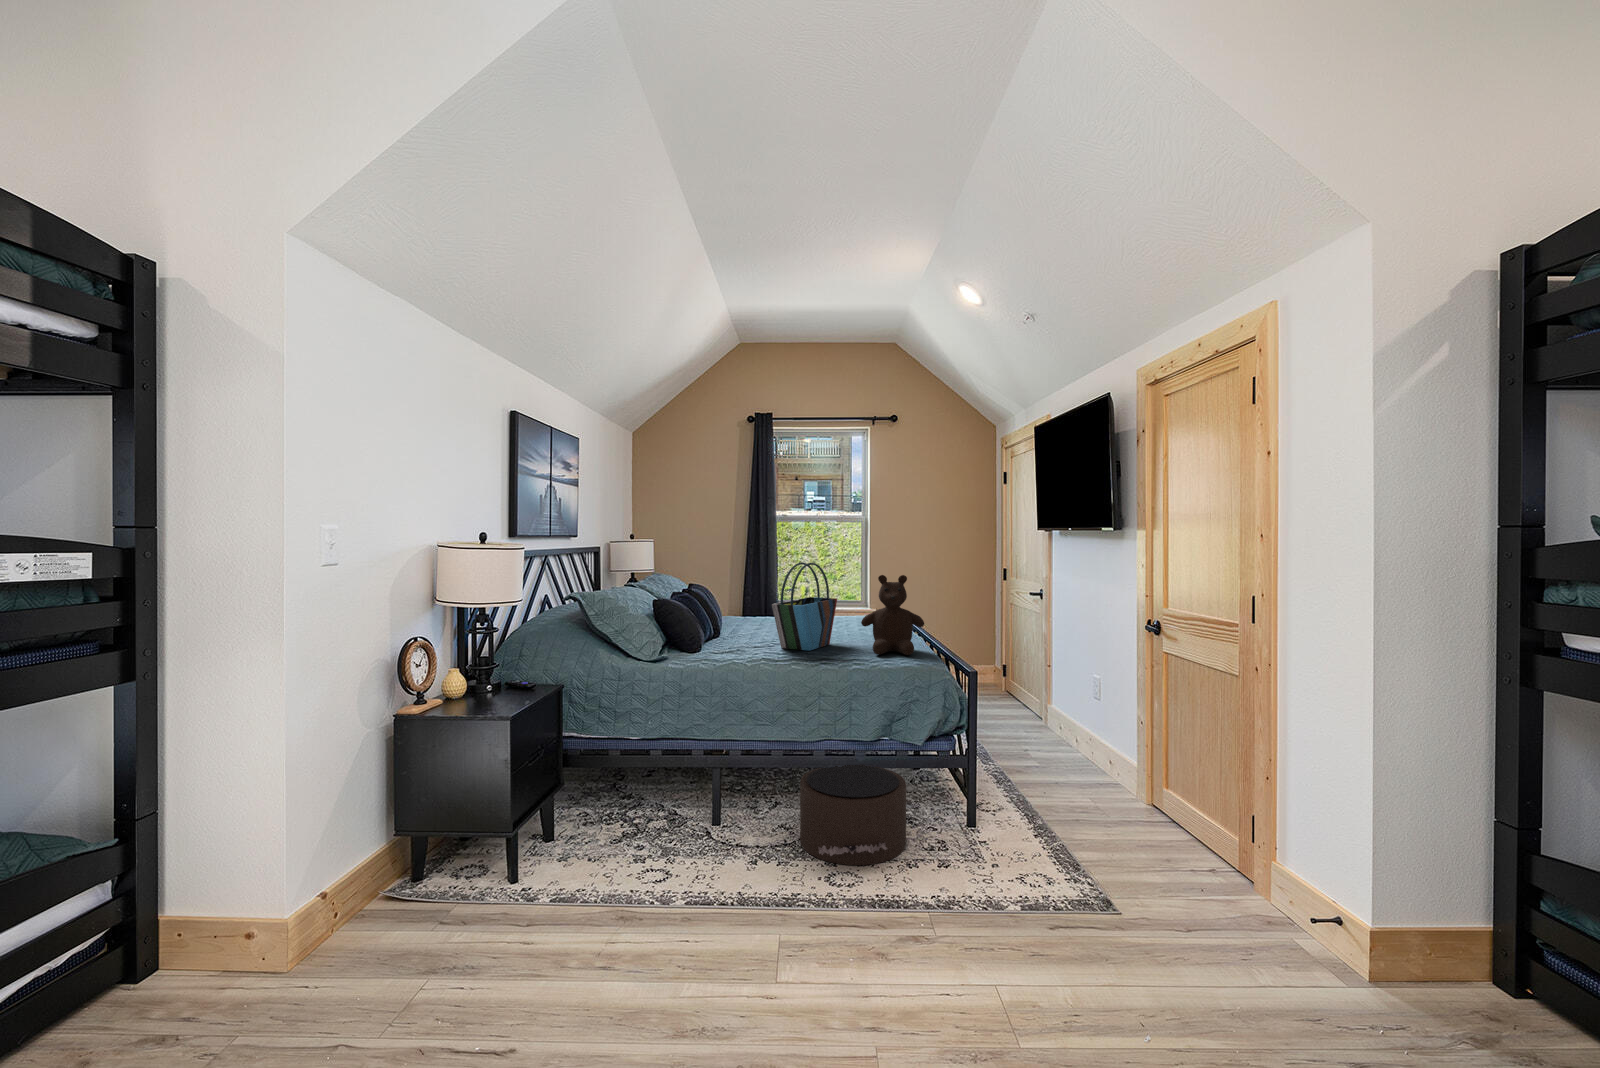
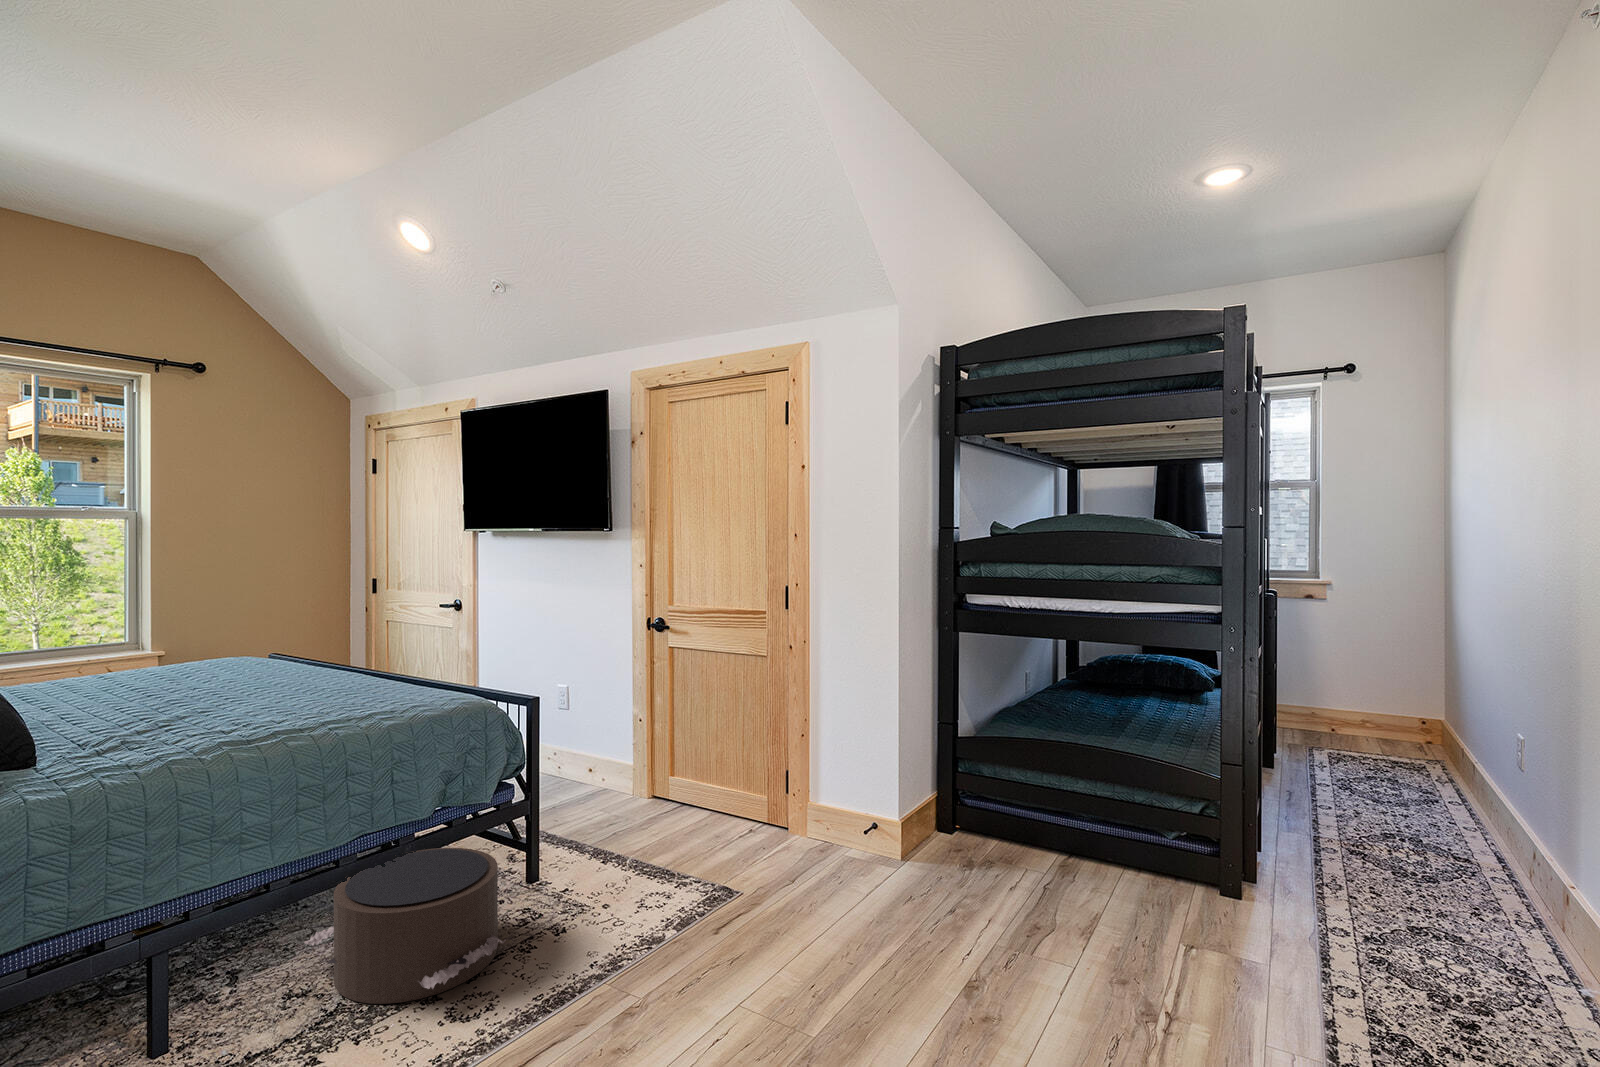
tote bag: present [772,562,837,651] -> none [197,579,279,720]
teddy bear: present [861,575,924,655] -> none [341,589,435,700]

